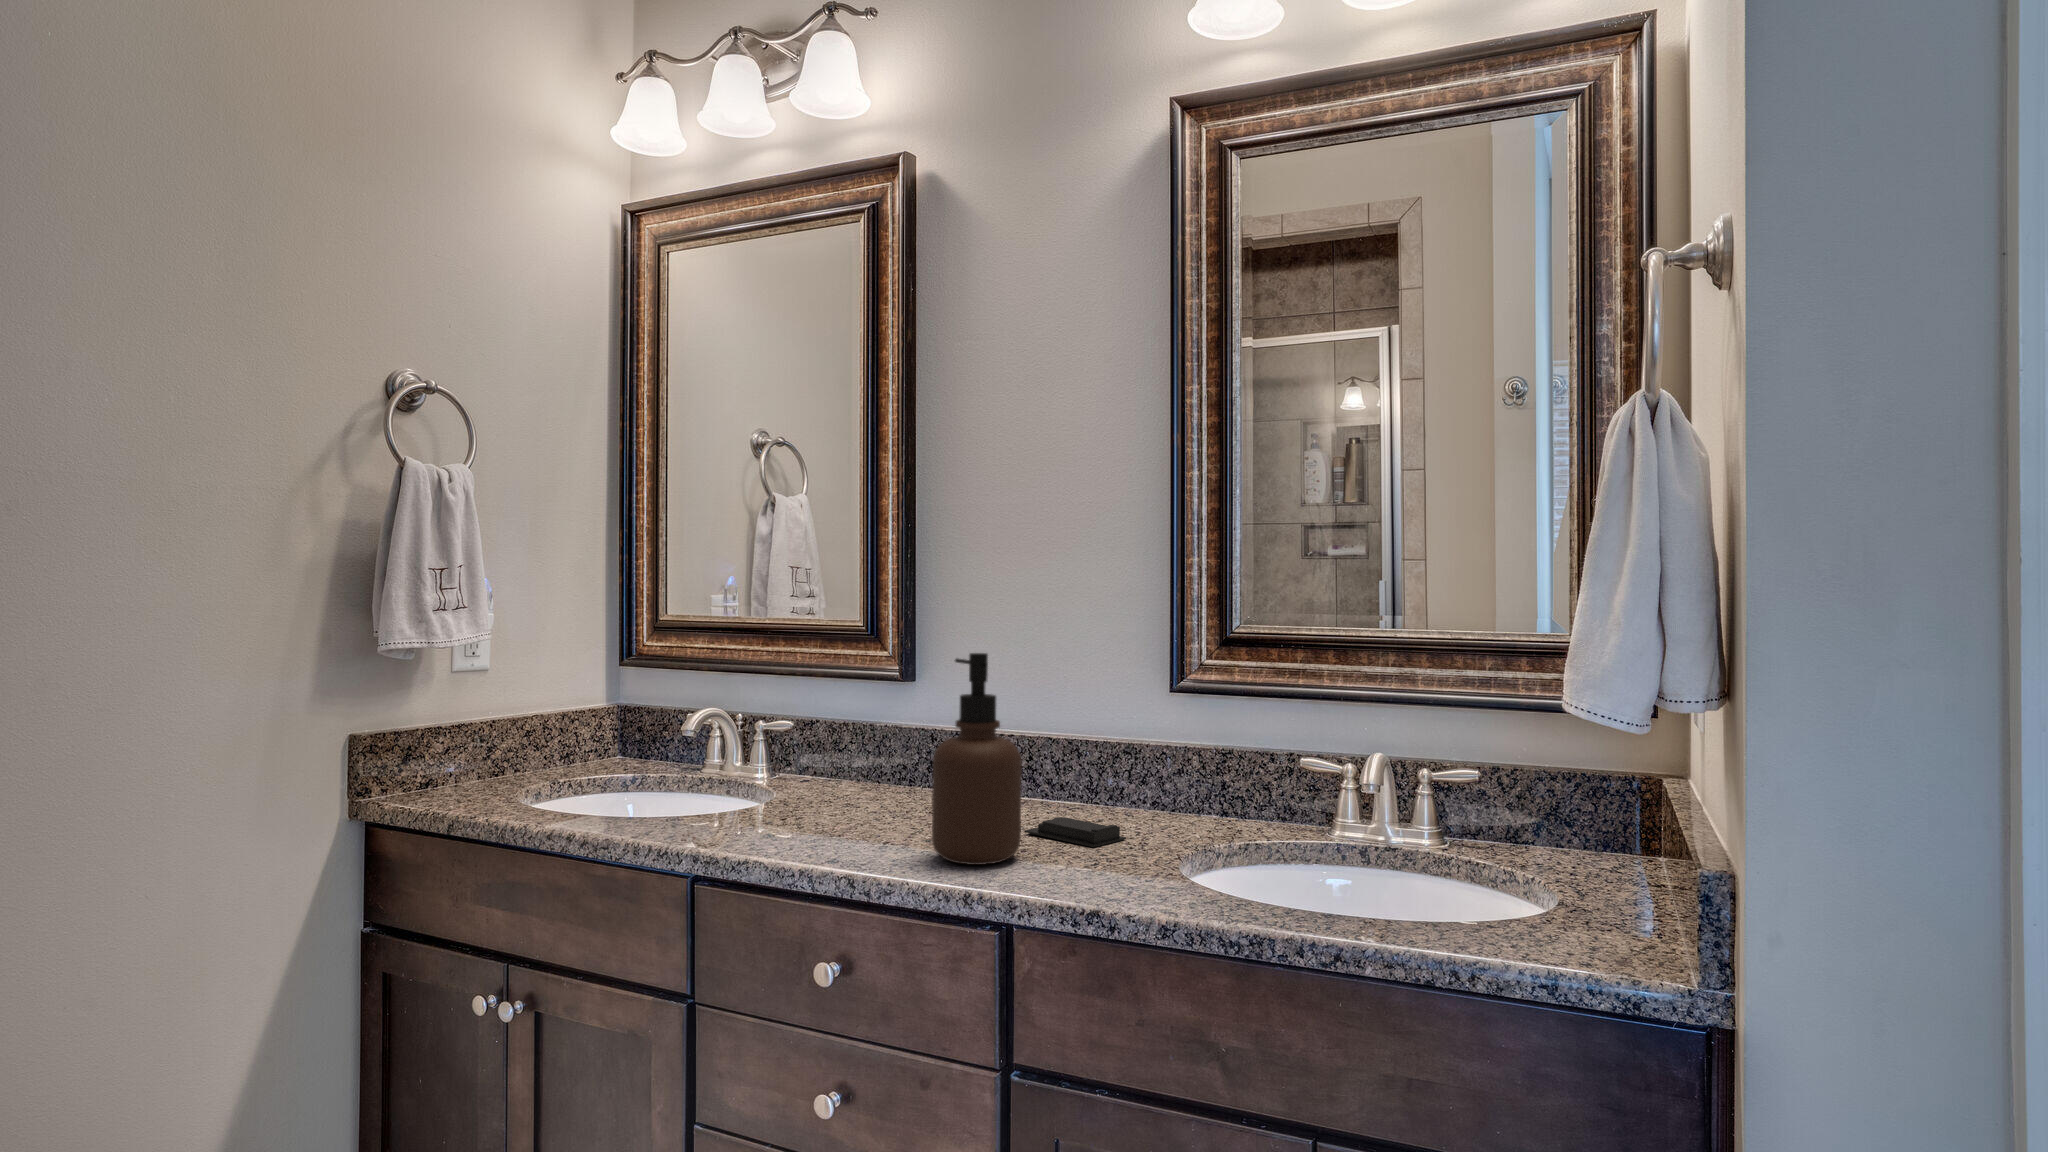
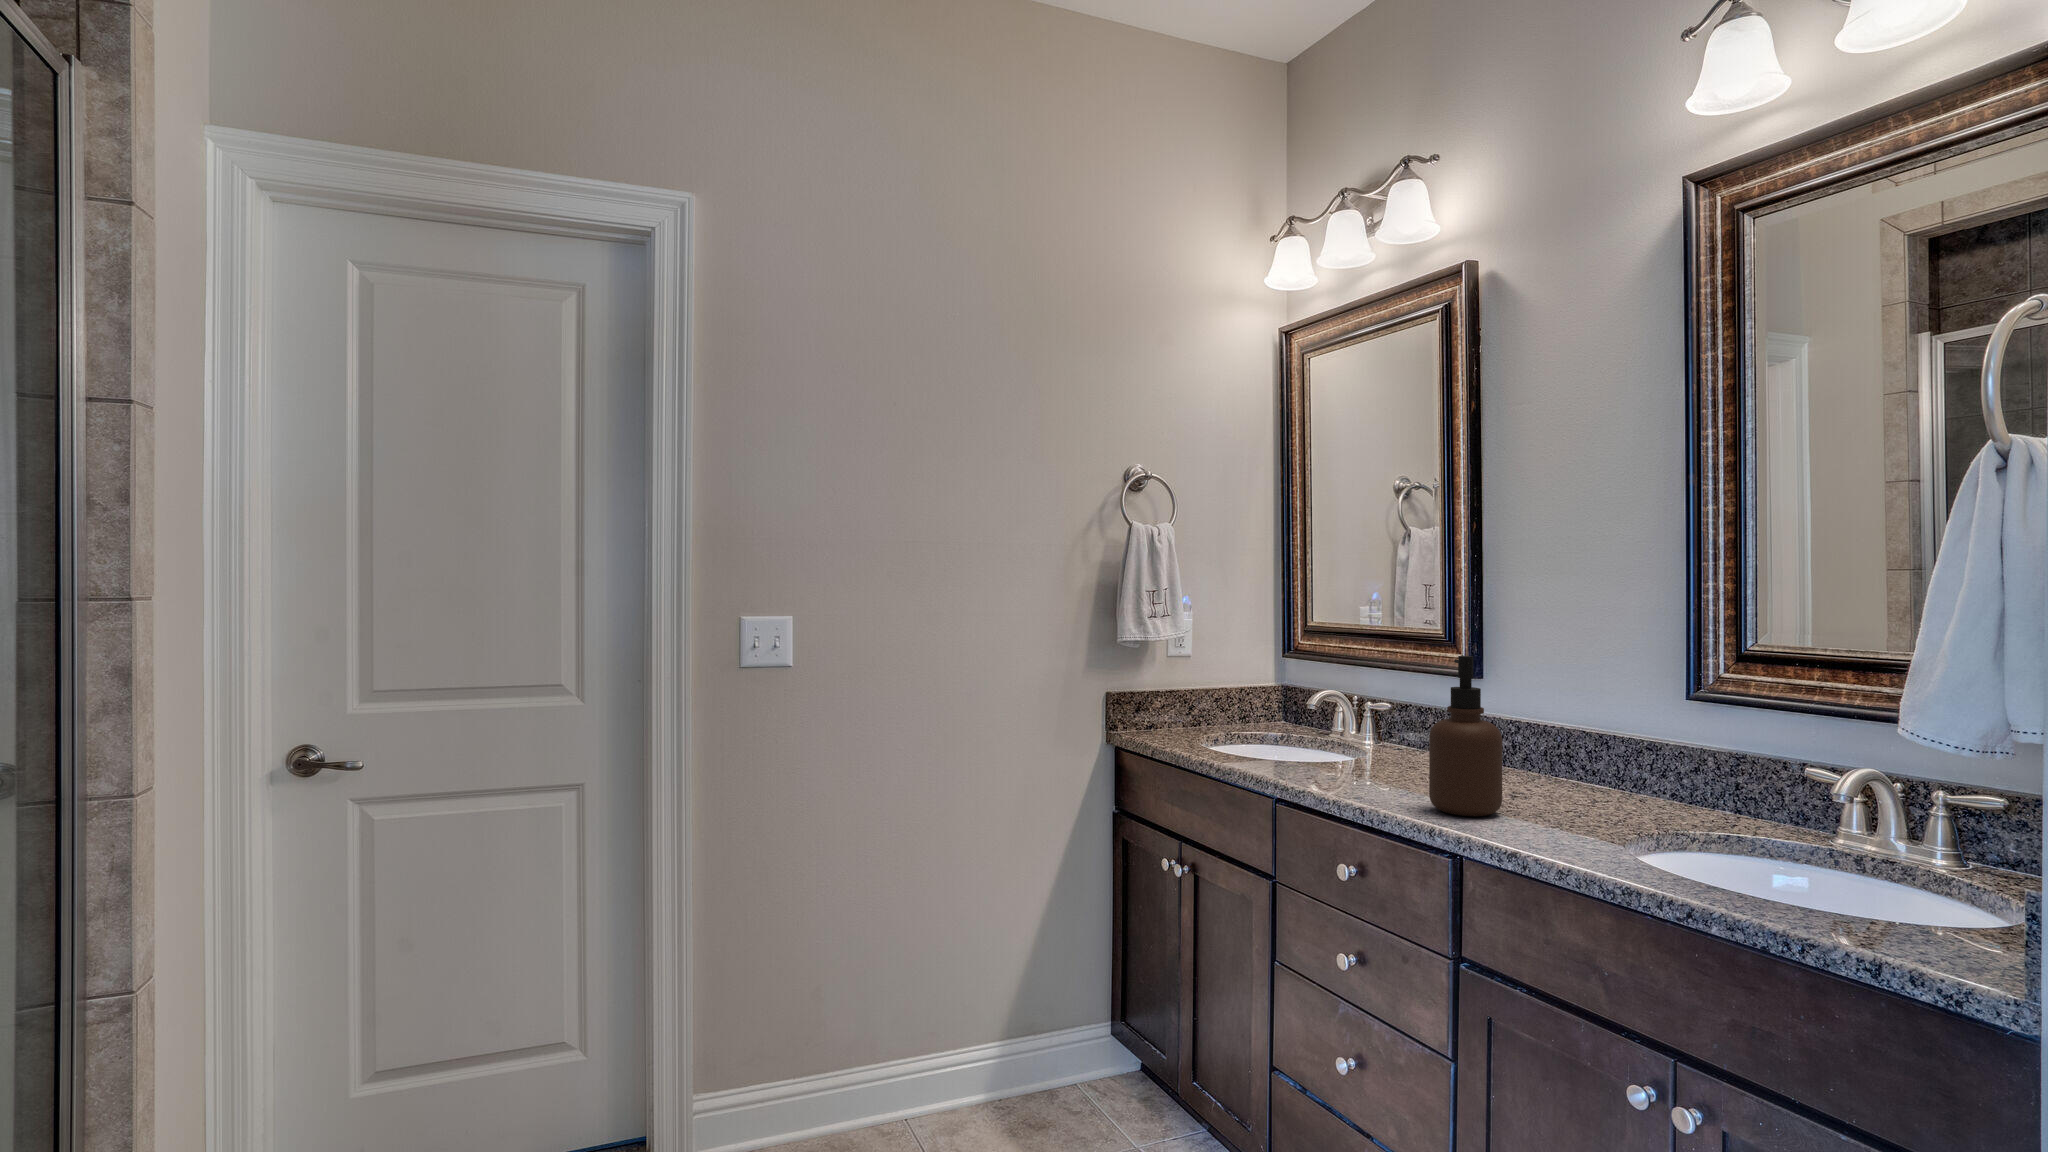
soap bar: present [1024,817,1126,847] -> none [1530,793,1615,818]

